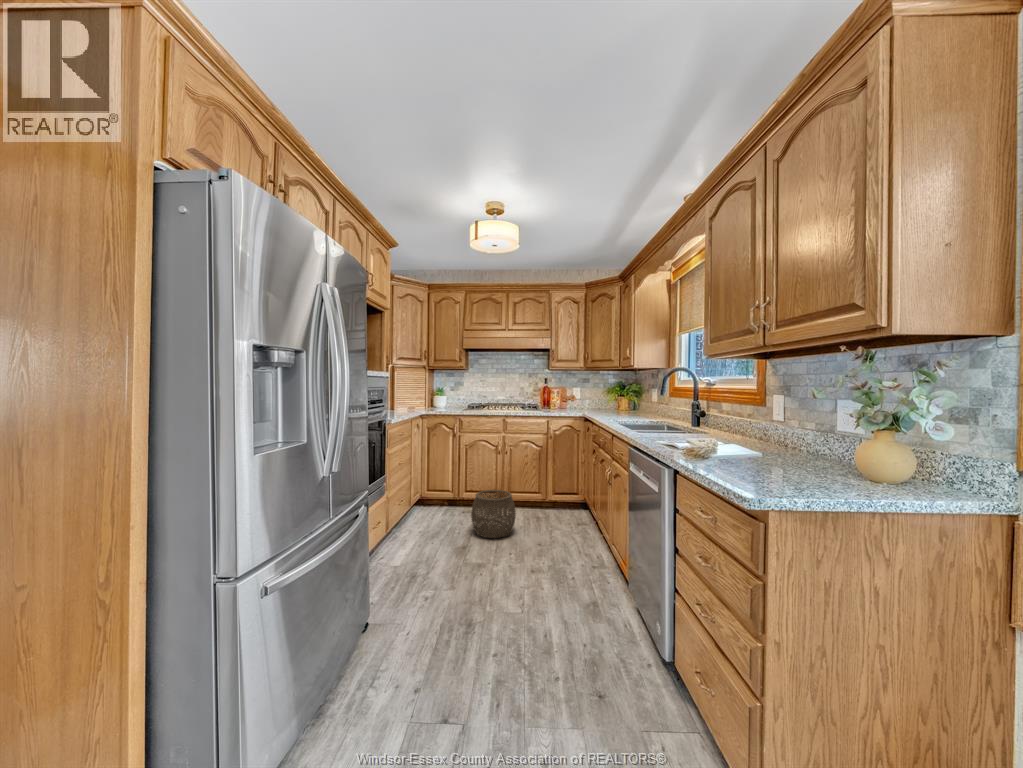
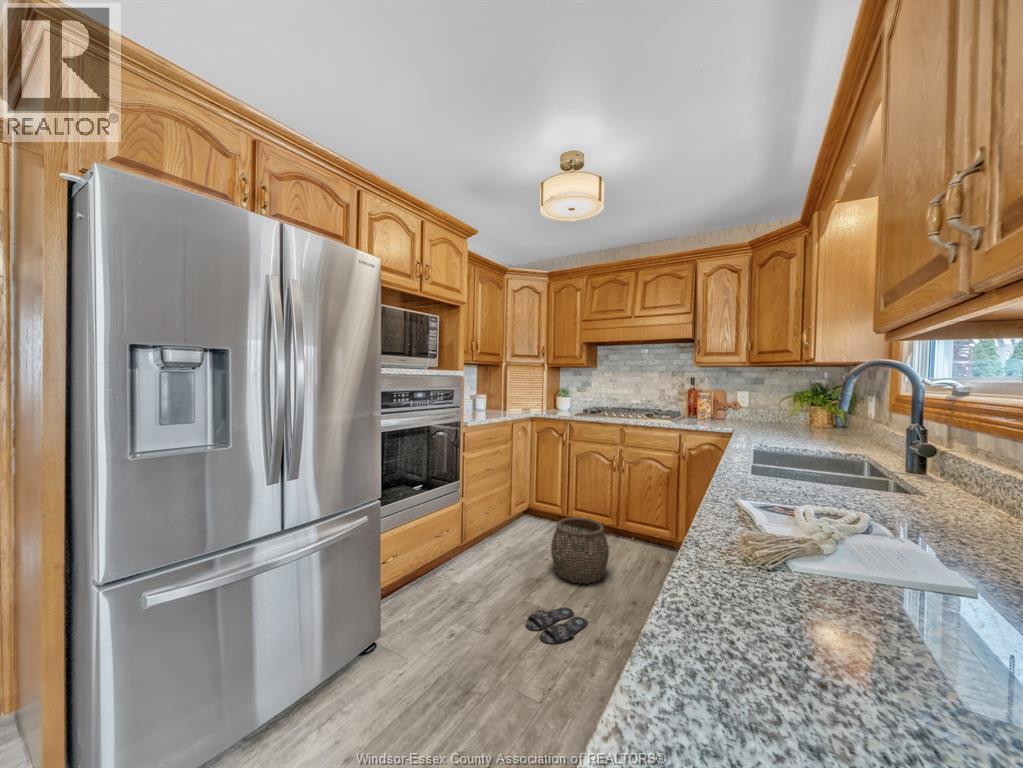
slippers: none [480,553,522,574] -> present [526,607,587,644]

